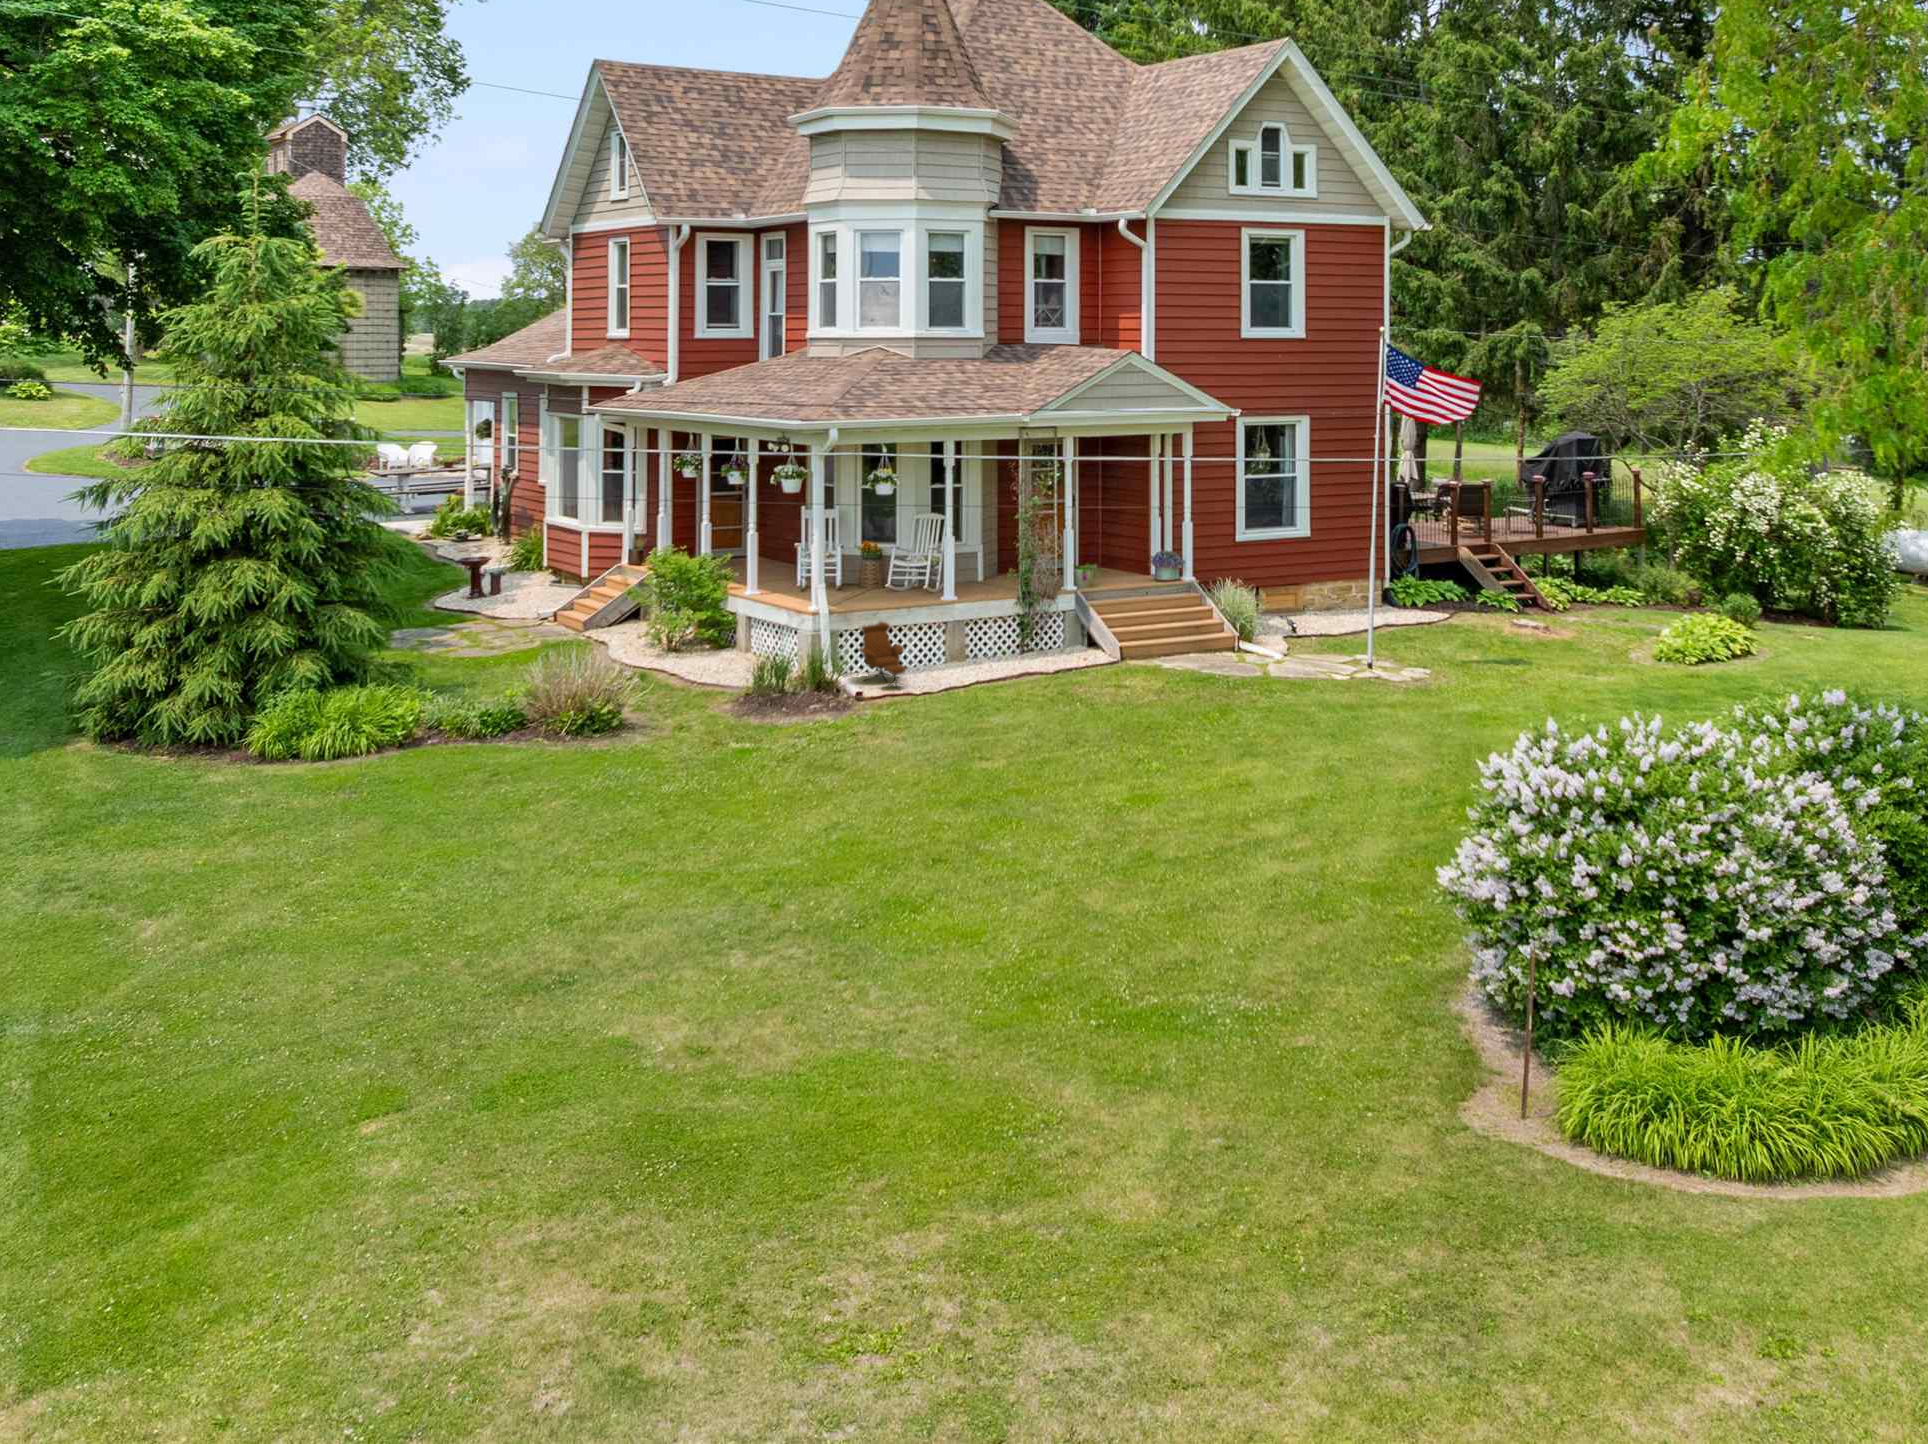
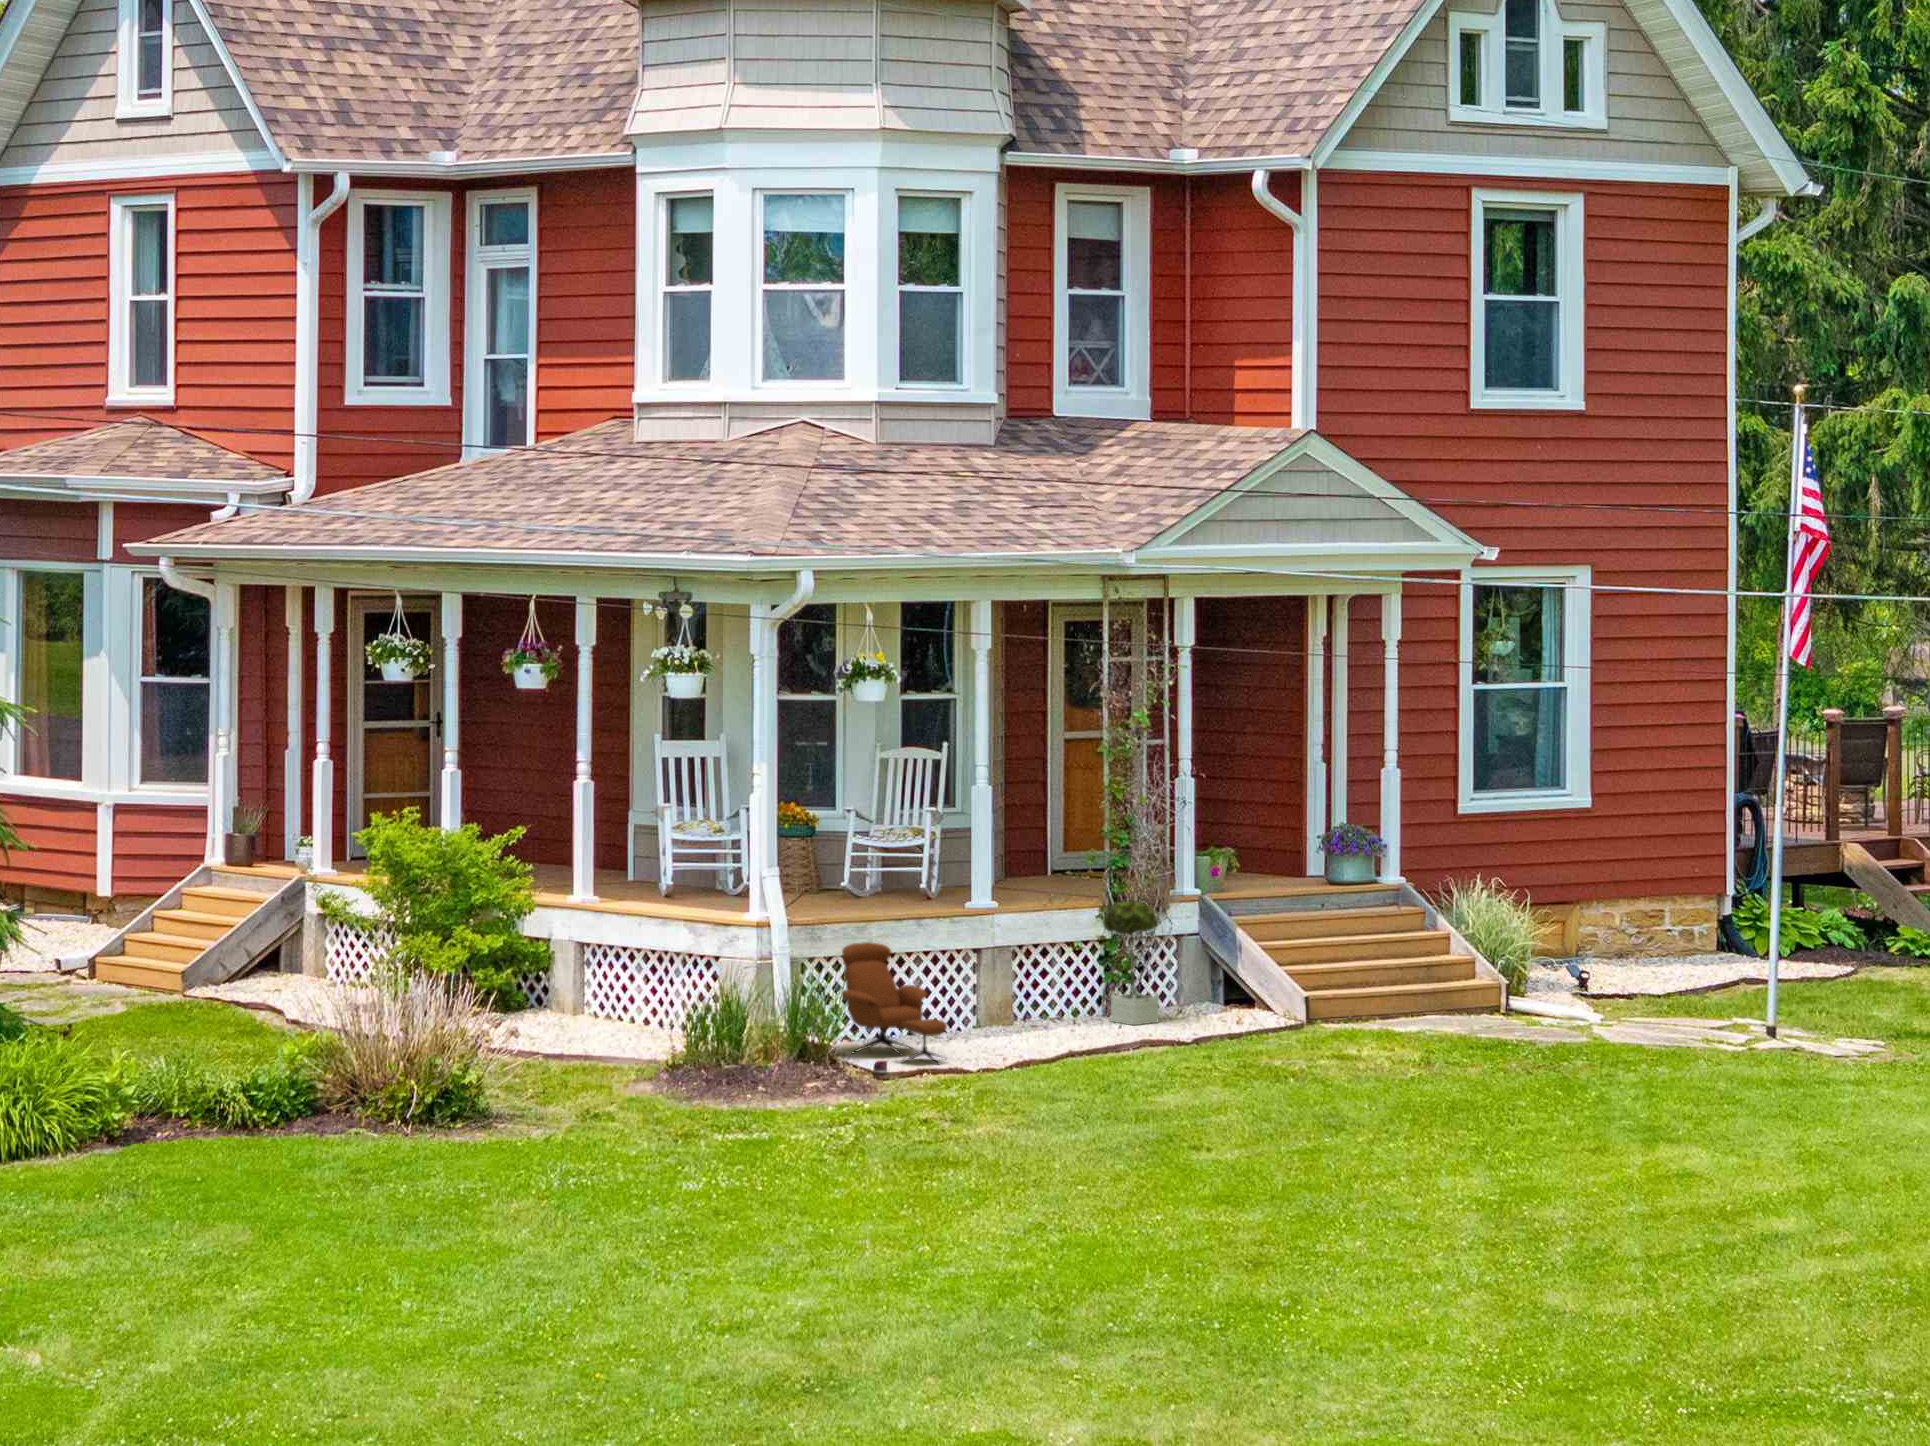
potted tree: none [1016,596,1046,661] -> present [1103,901,1159,1025]

